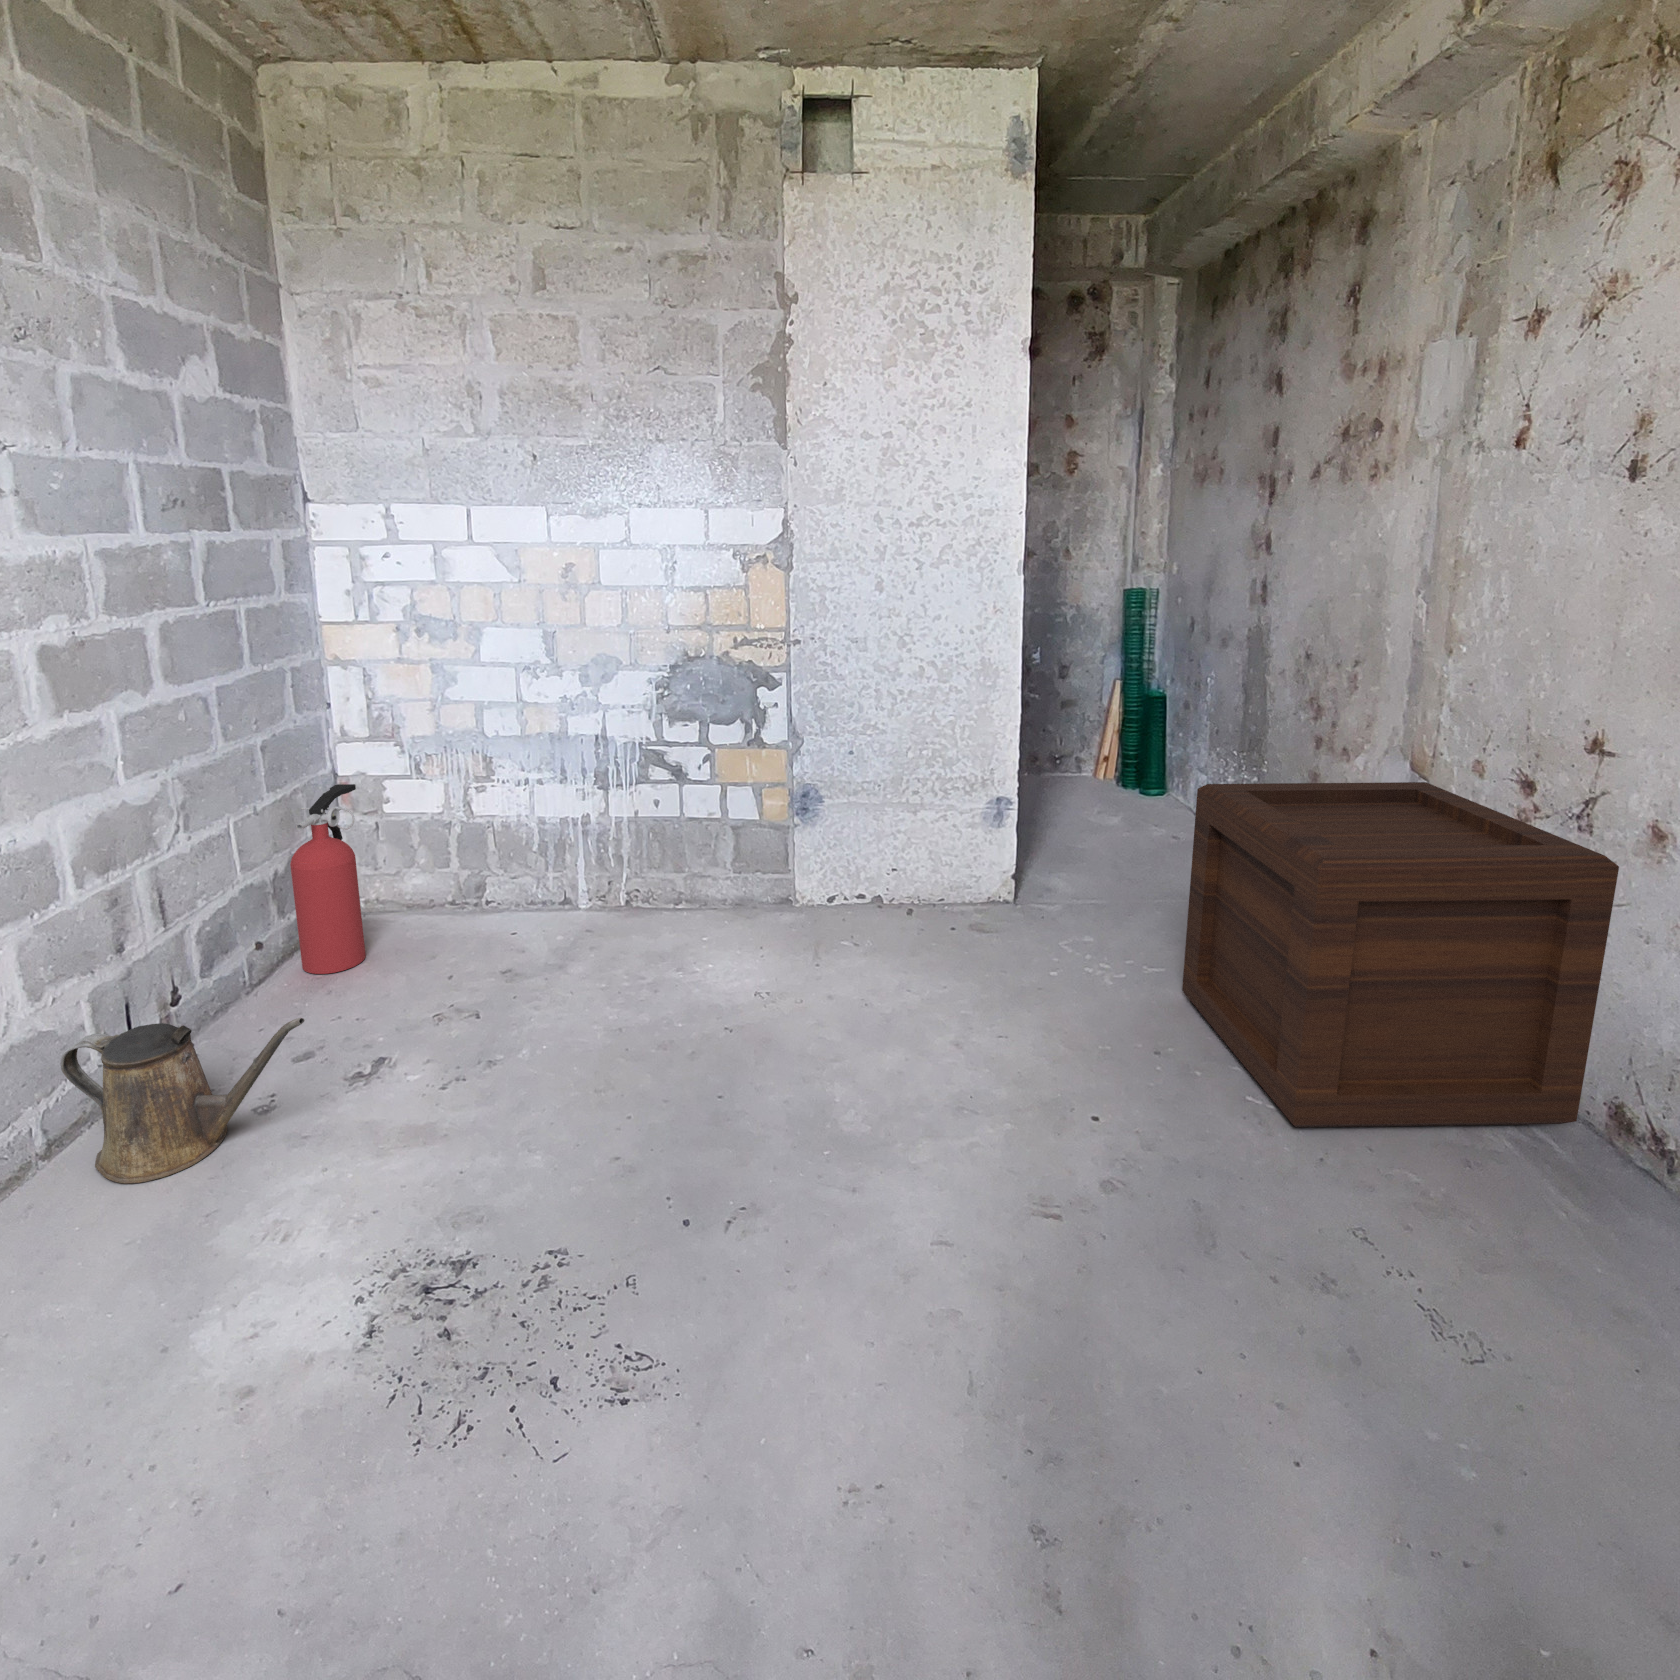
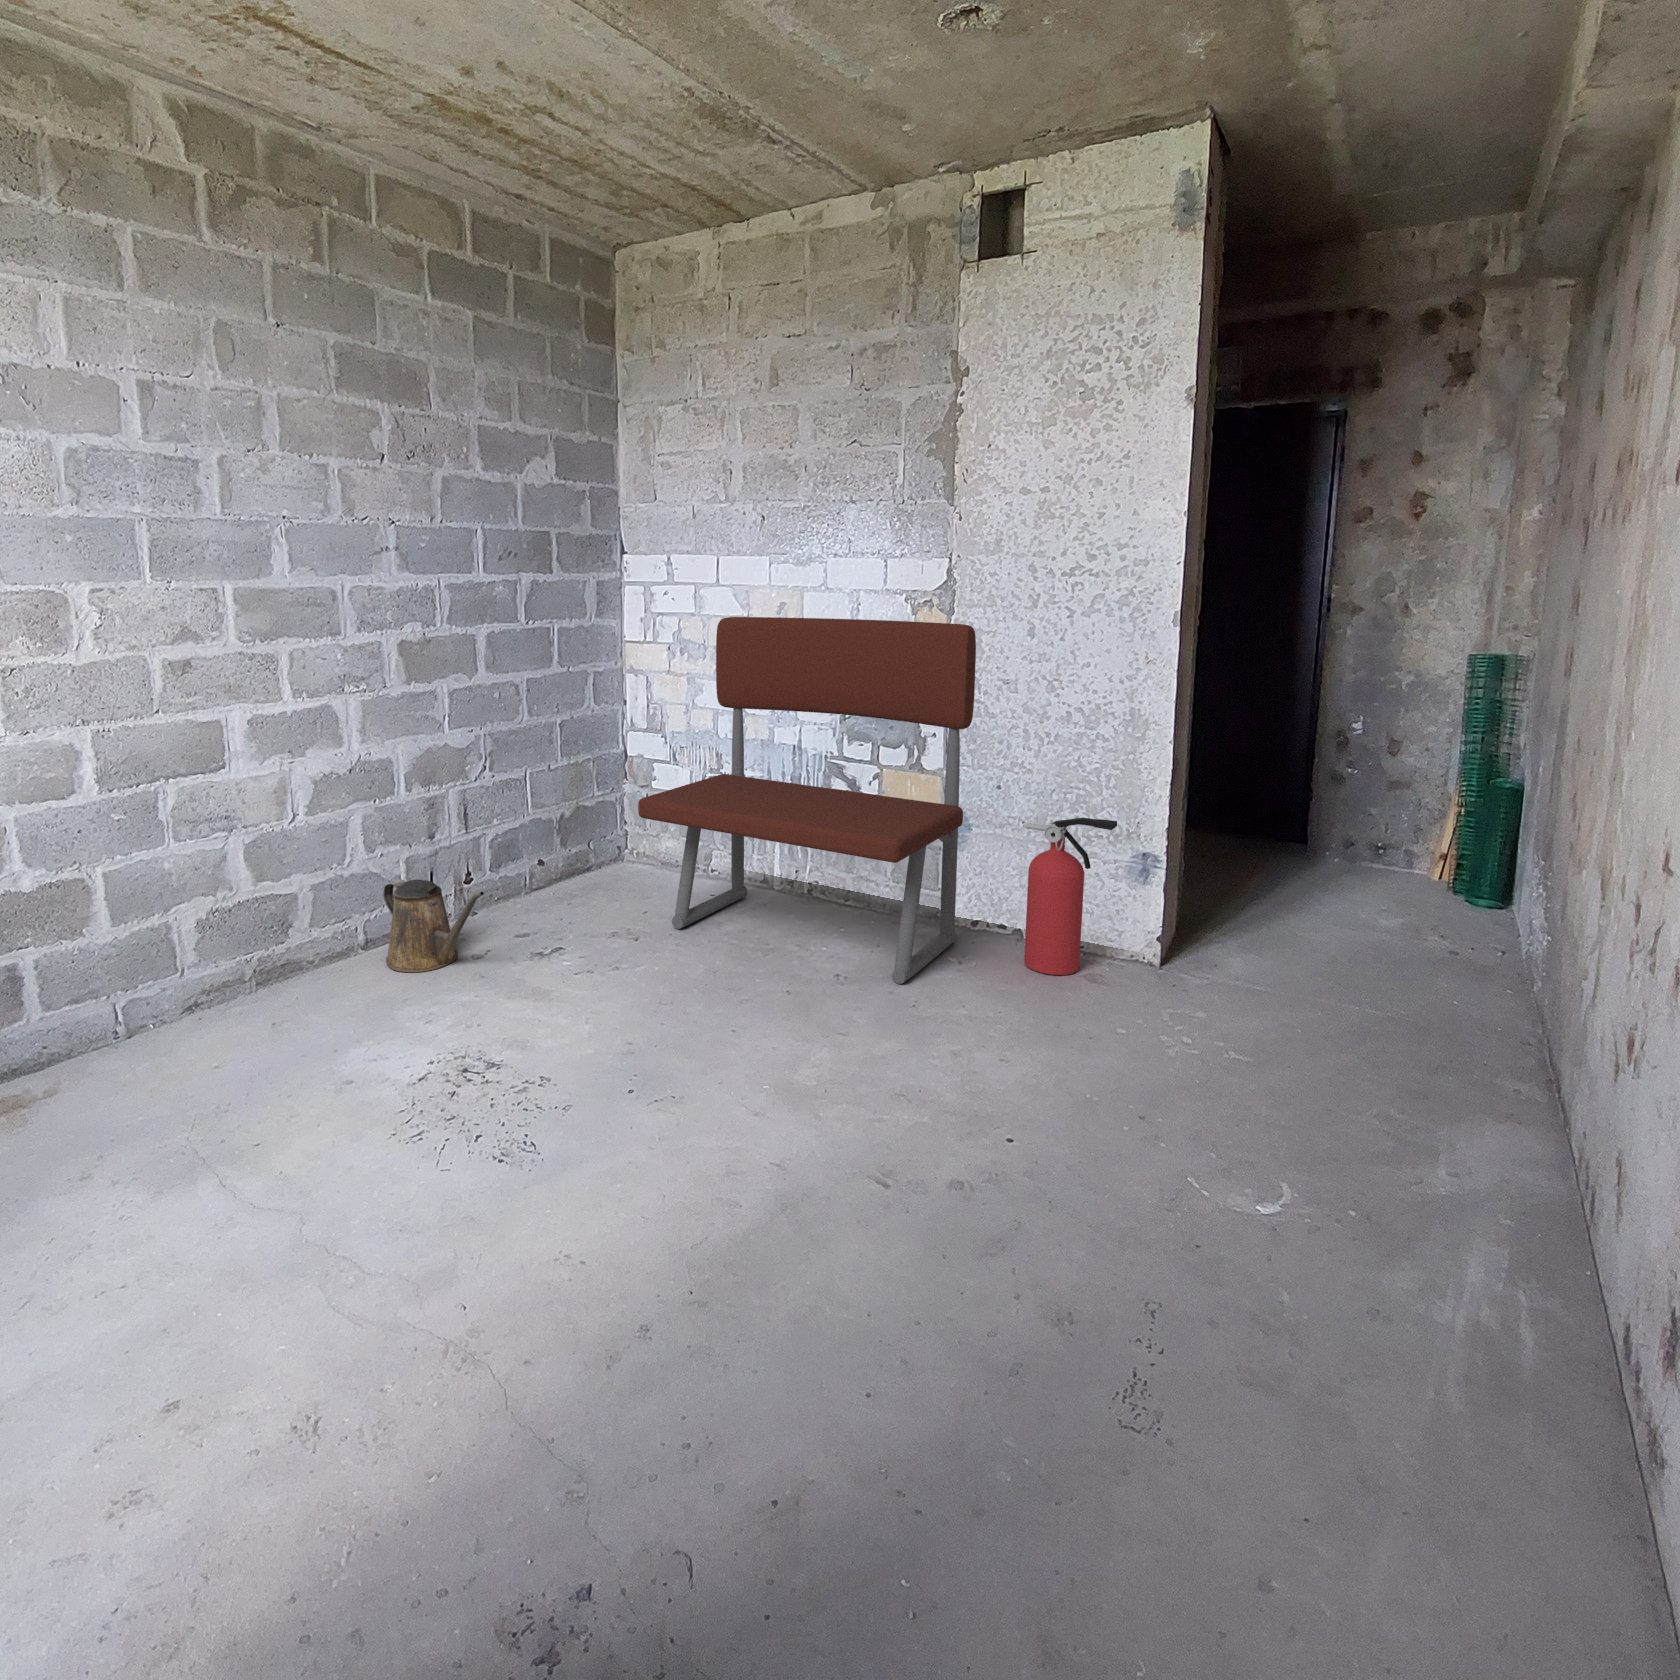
bench: none [468,581,848,987] -> present [638,617,976,984]
wooden crate: present [1182,782,1619,1127] -> none [1194,857,1637,1338]
fire extinguisher: present [290,784,366,974] -> present [1024,818,1117,975]

